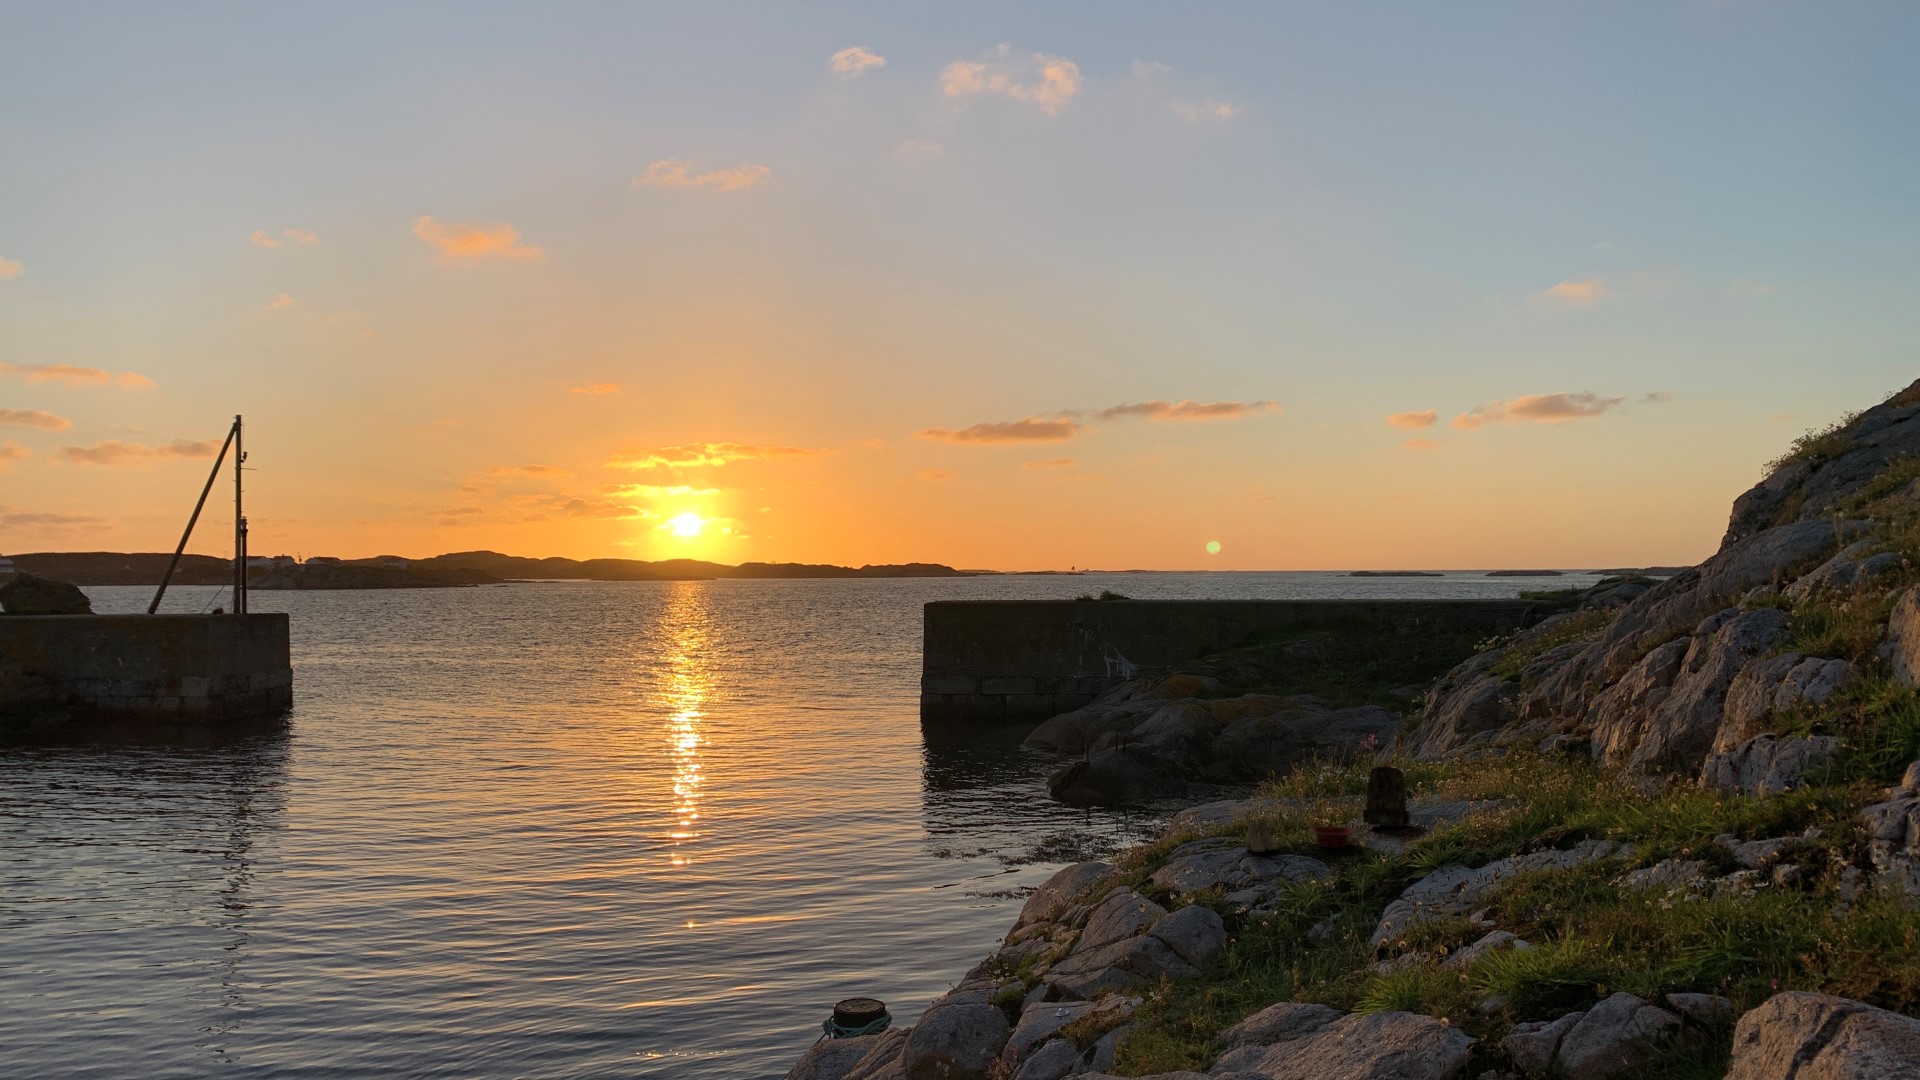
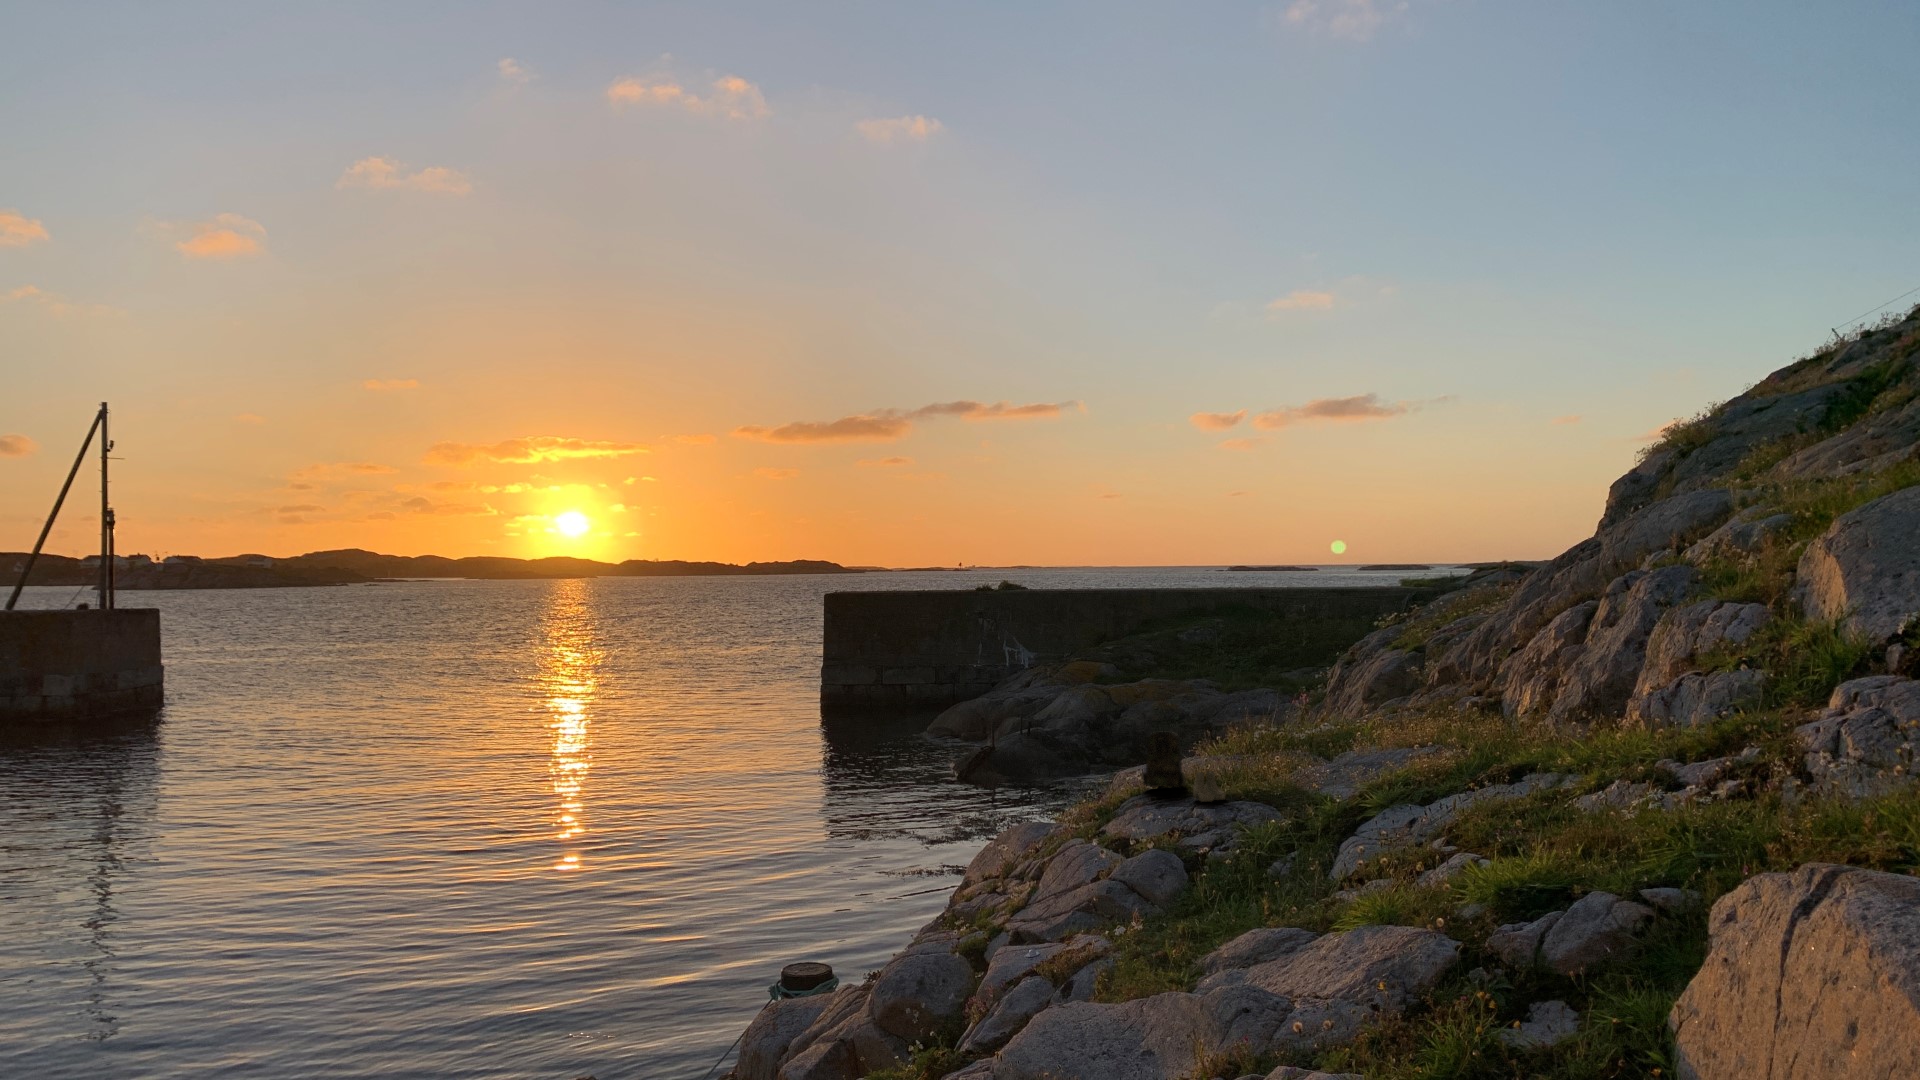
backpack: present [1363,766,1410,827] -> present [1142,731,1186,788]
basket: present [1309,801,1354,848] -> none [1254,749,1300,796]

